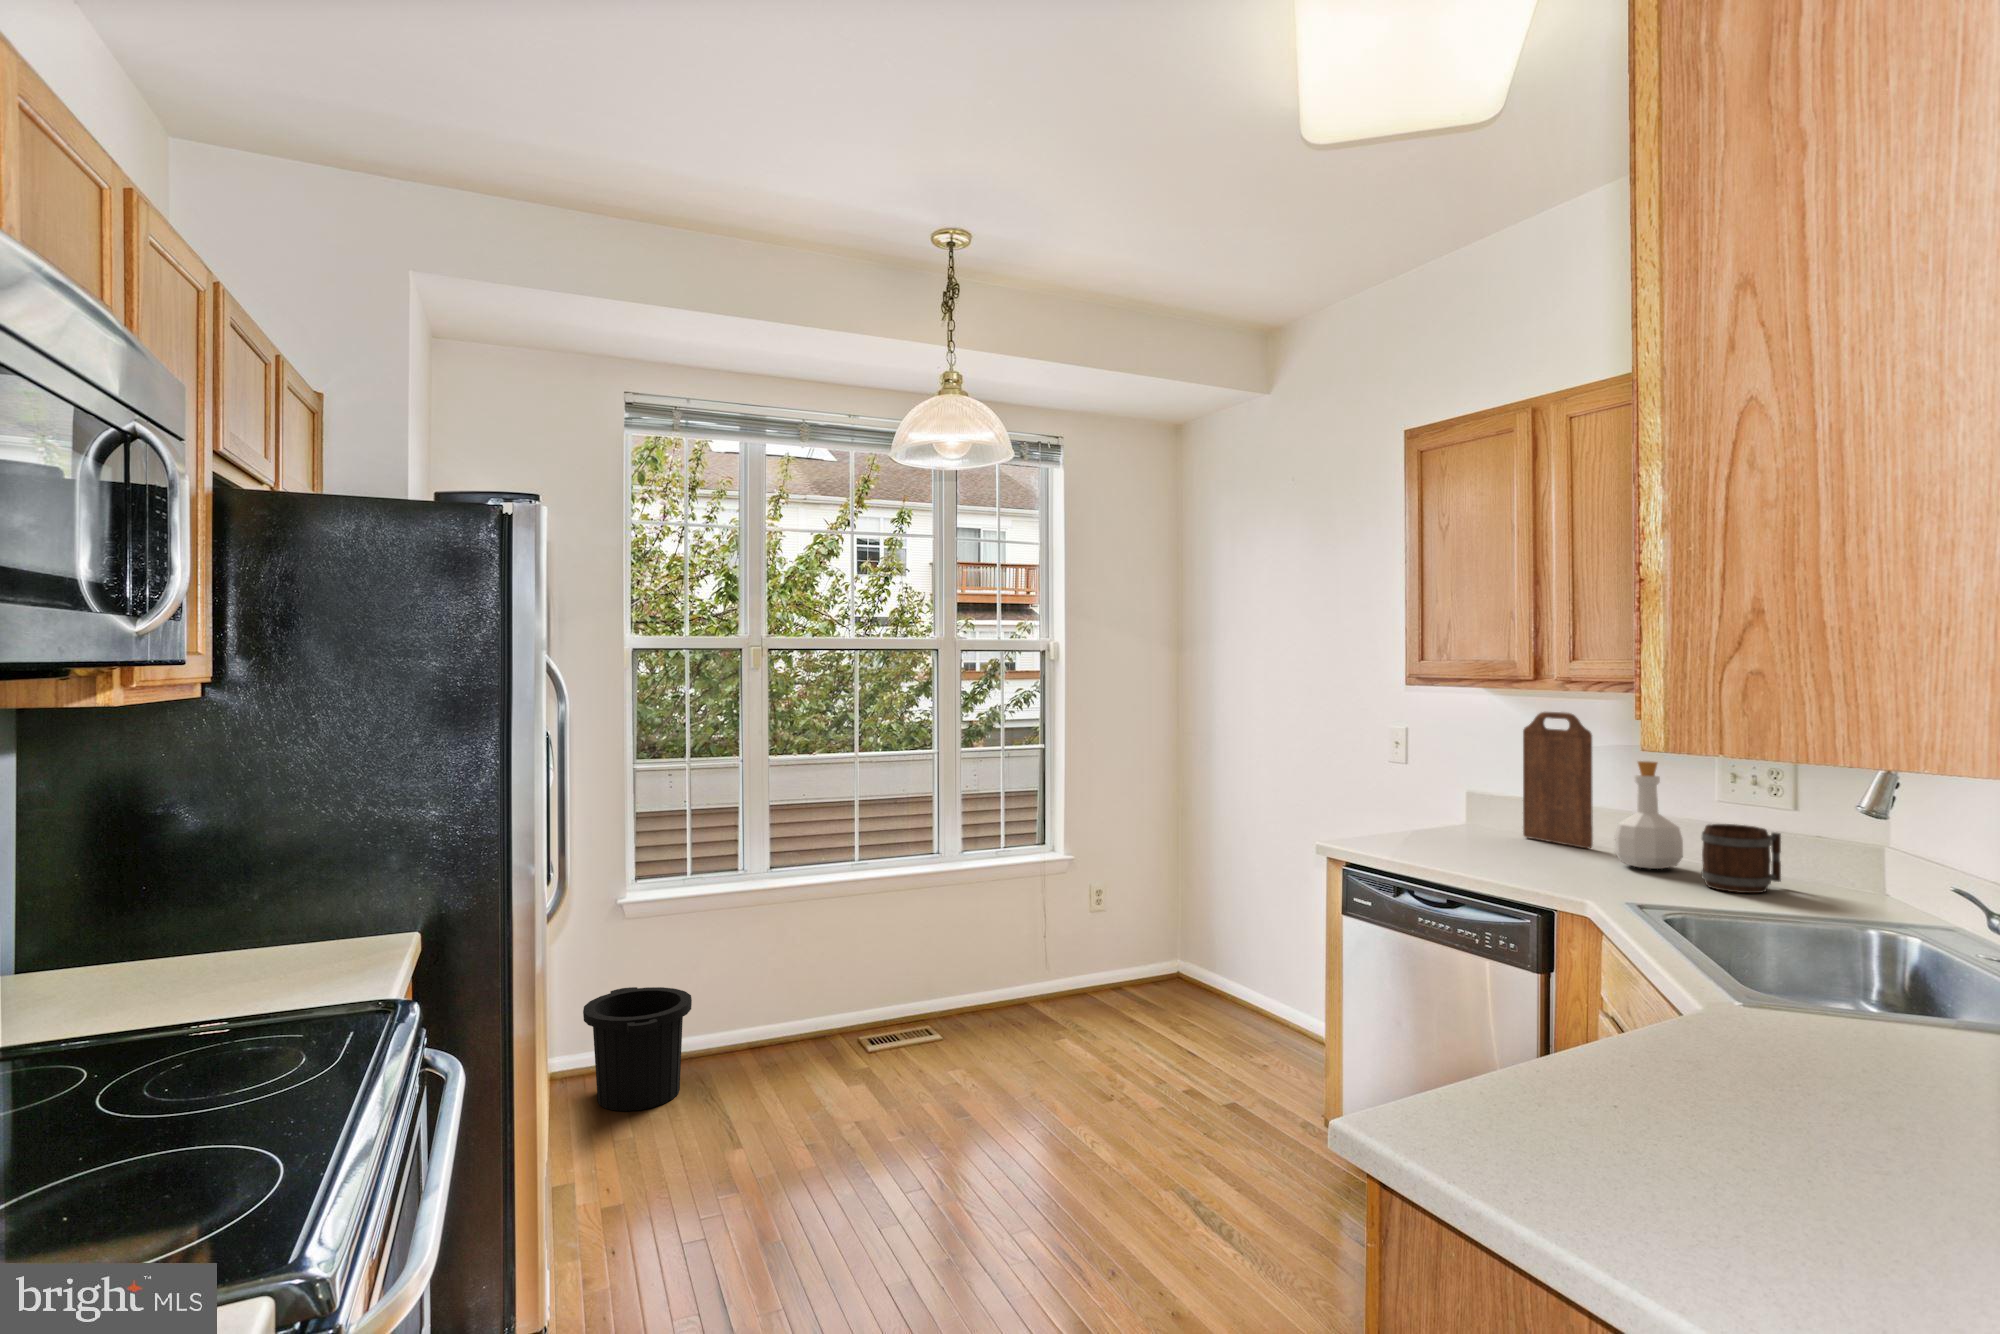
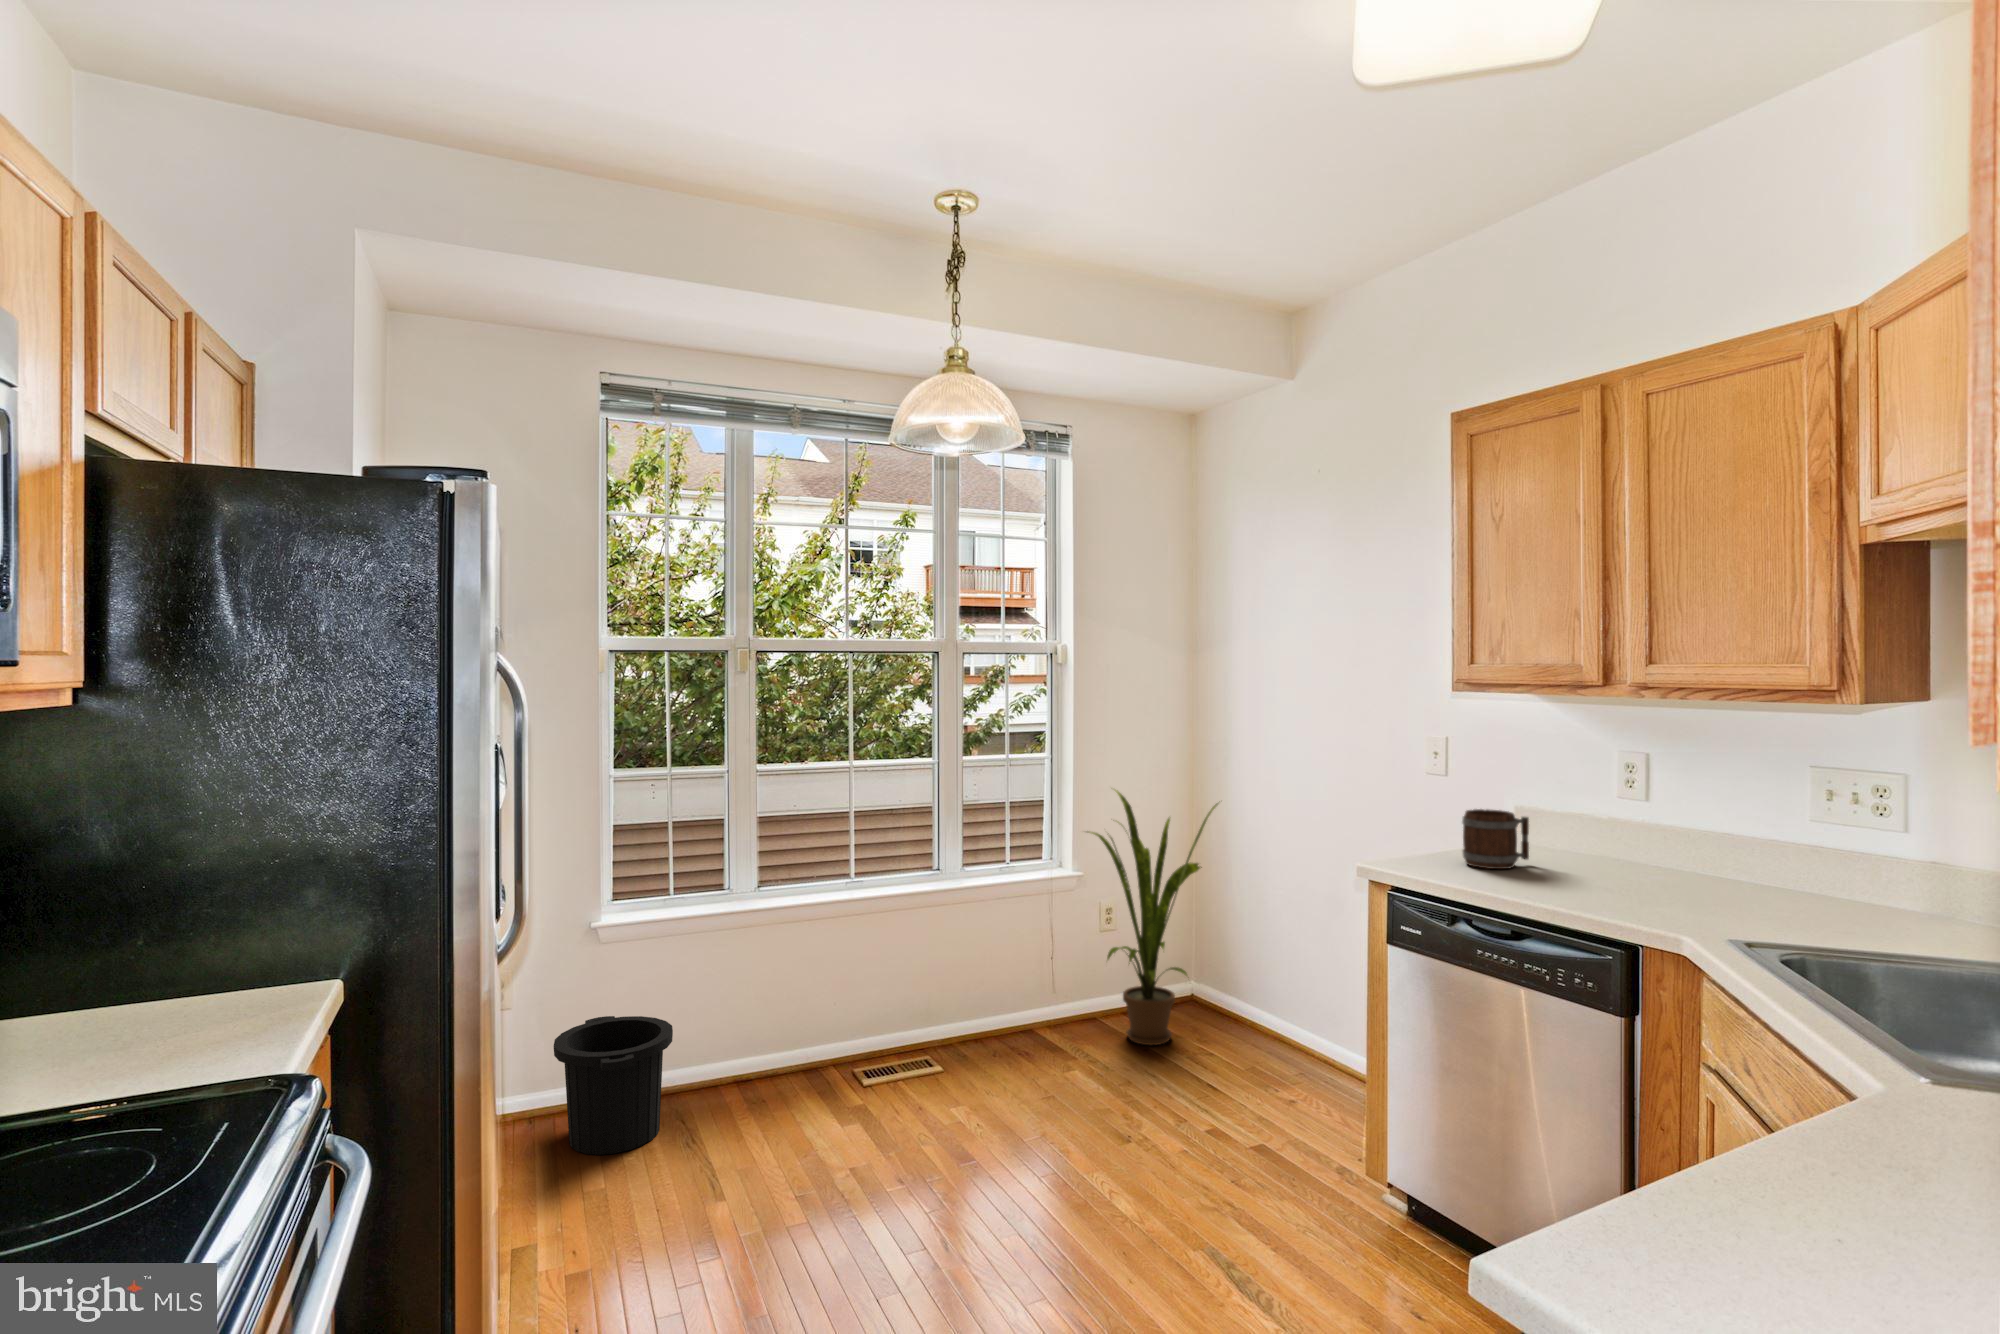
cutting board: present [1523,712,1593,849] -> none [1580,720,1663,871]
bottle: present [1615,761,1683,869] -> none [1696,776,1776,897]
house plant: none [1071,776,1207,1020] -> present [1088,790,1218,1045]
mug: present [1702,824,1781,893] -> present [1462,809,1529,869]

